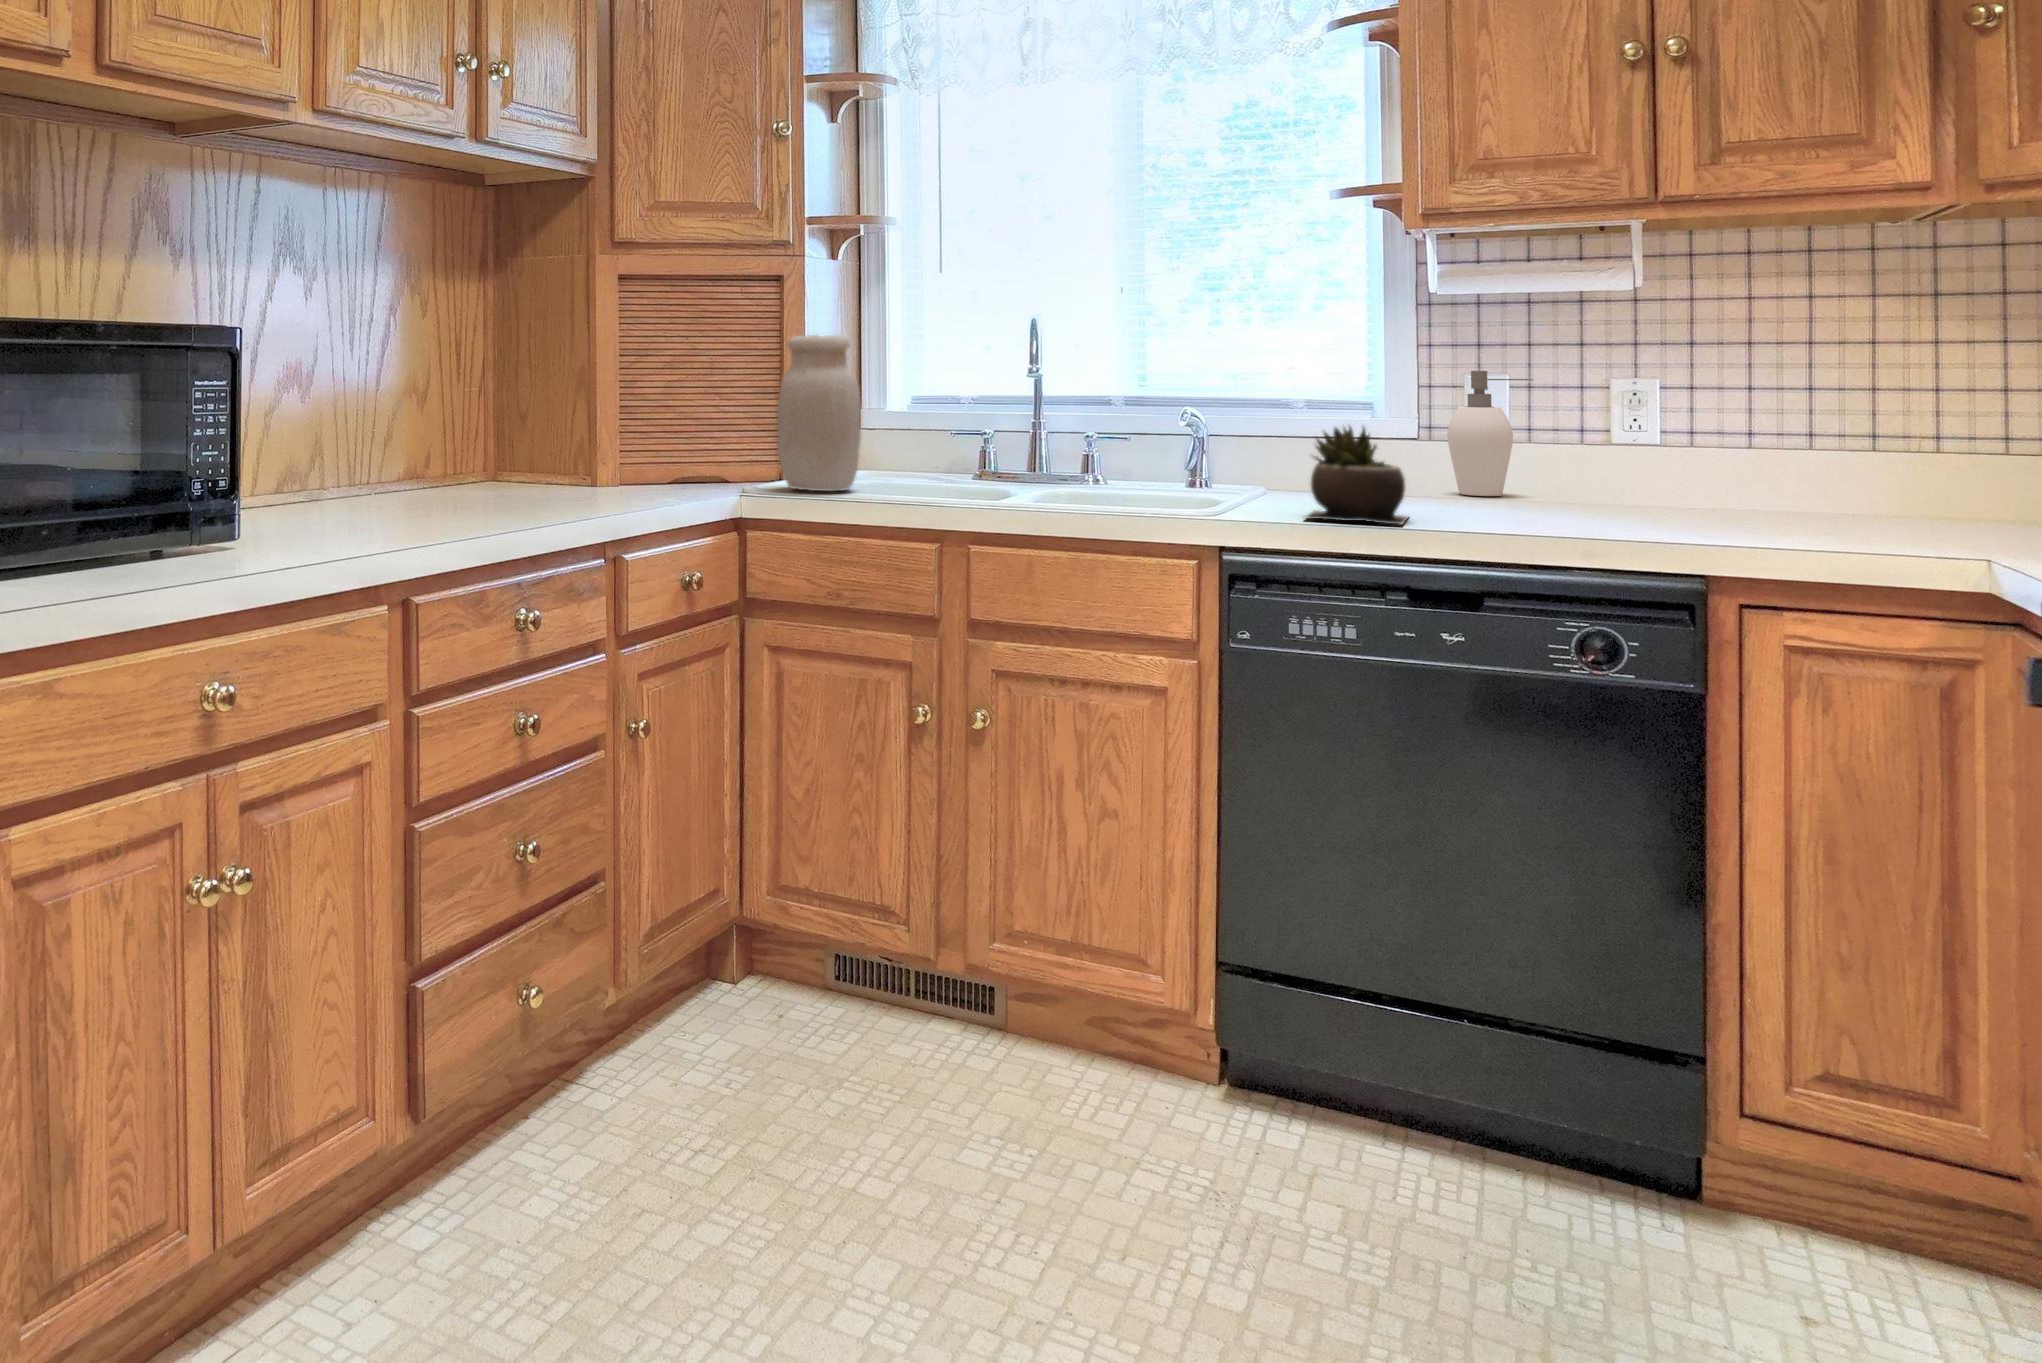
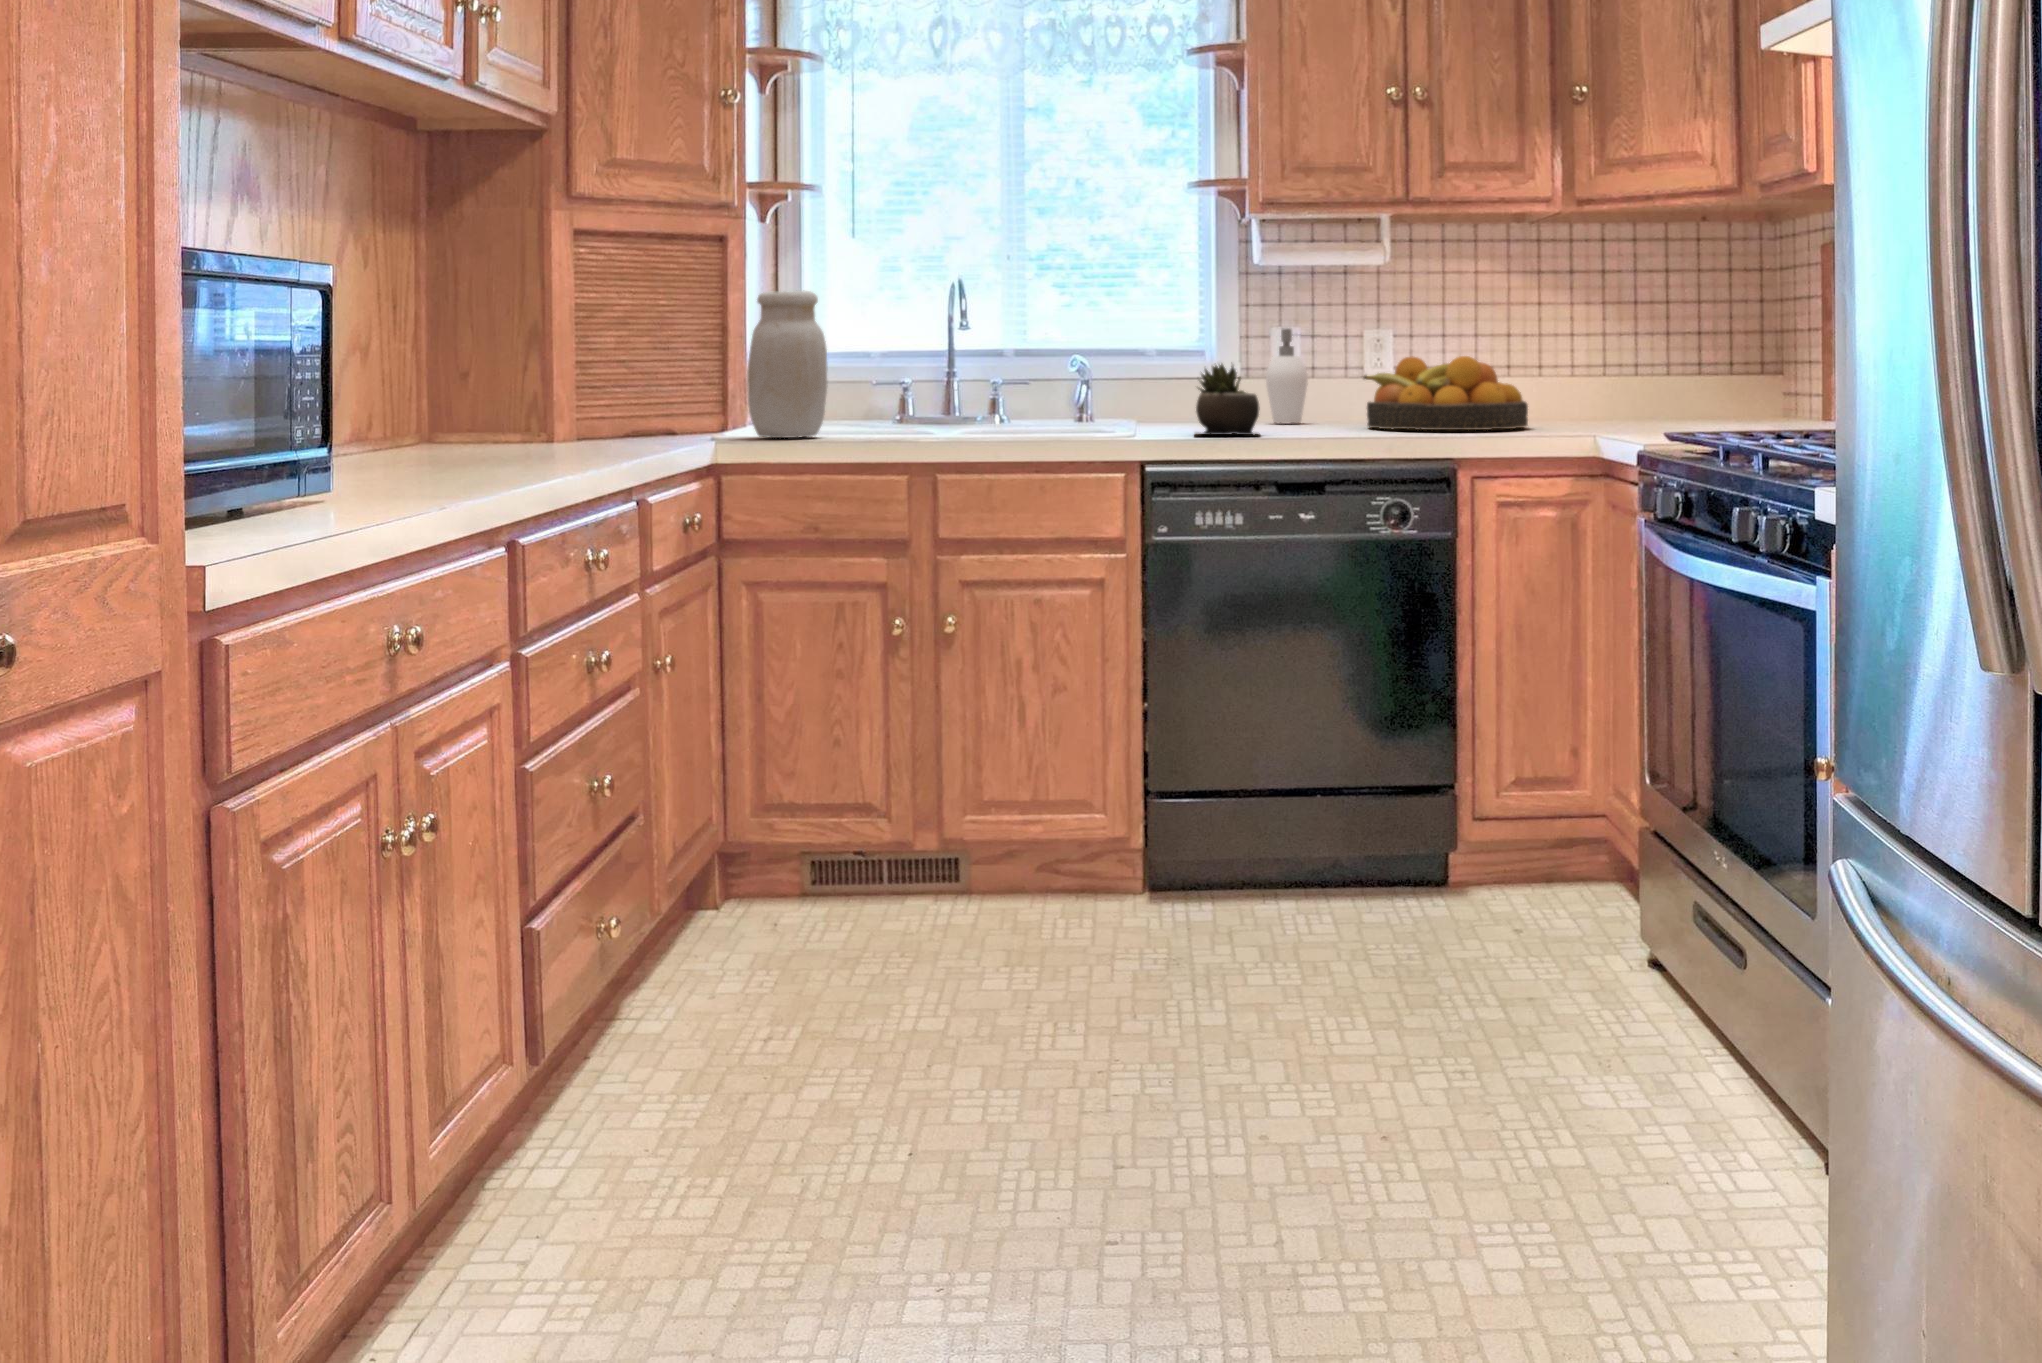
fruit bowl: none [1589,417,1898,535] -> present [1364,356,1528,430]

